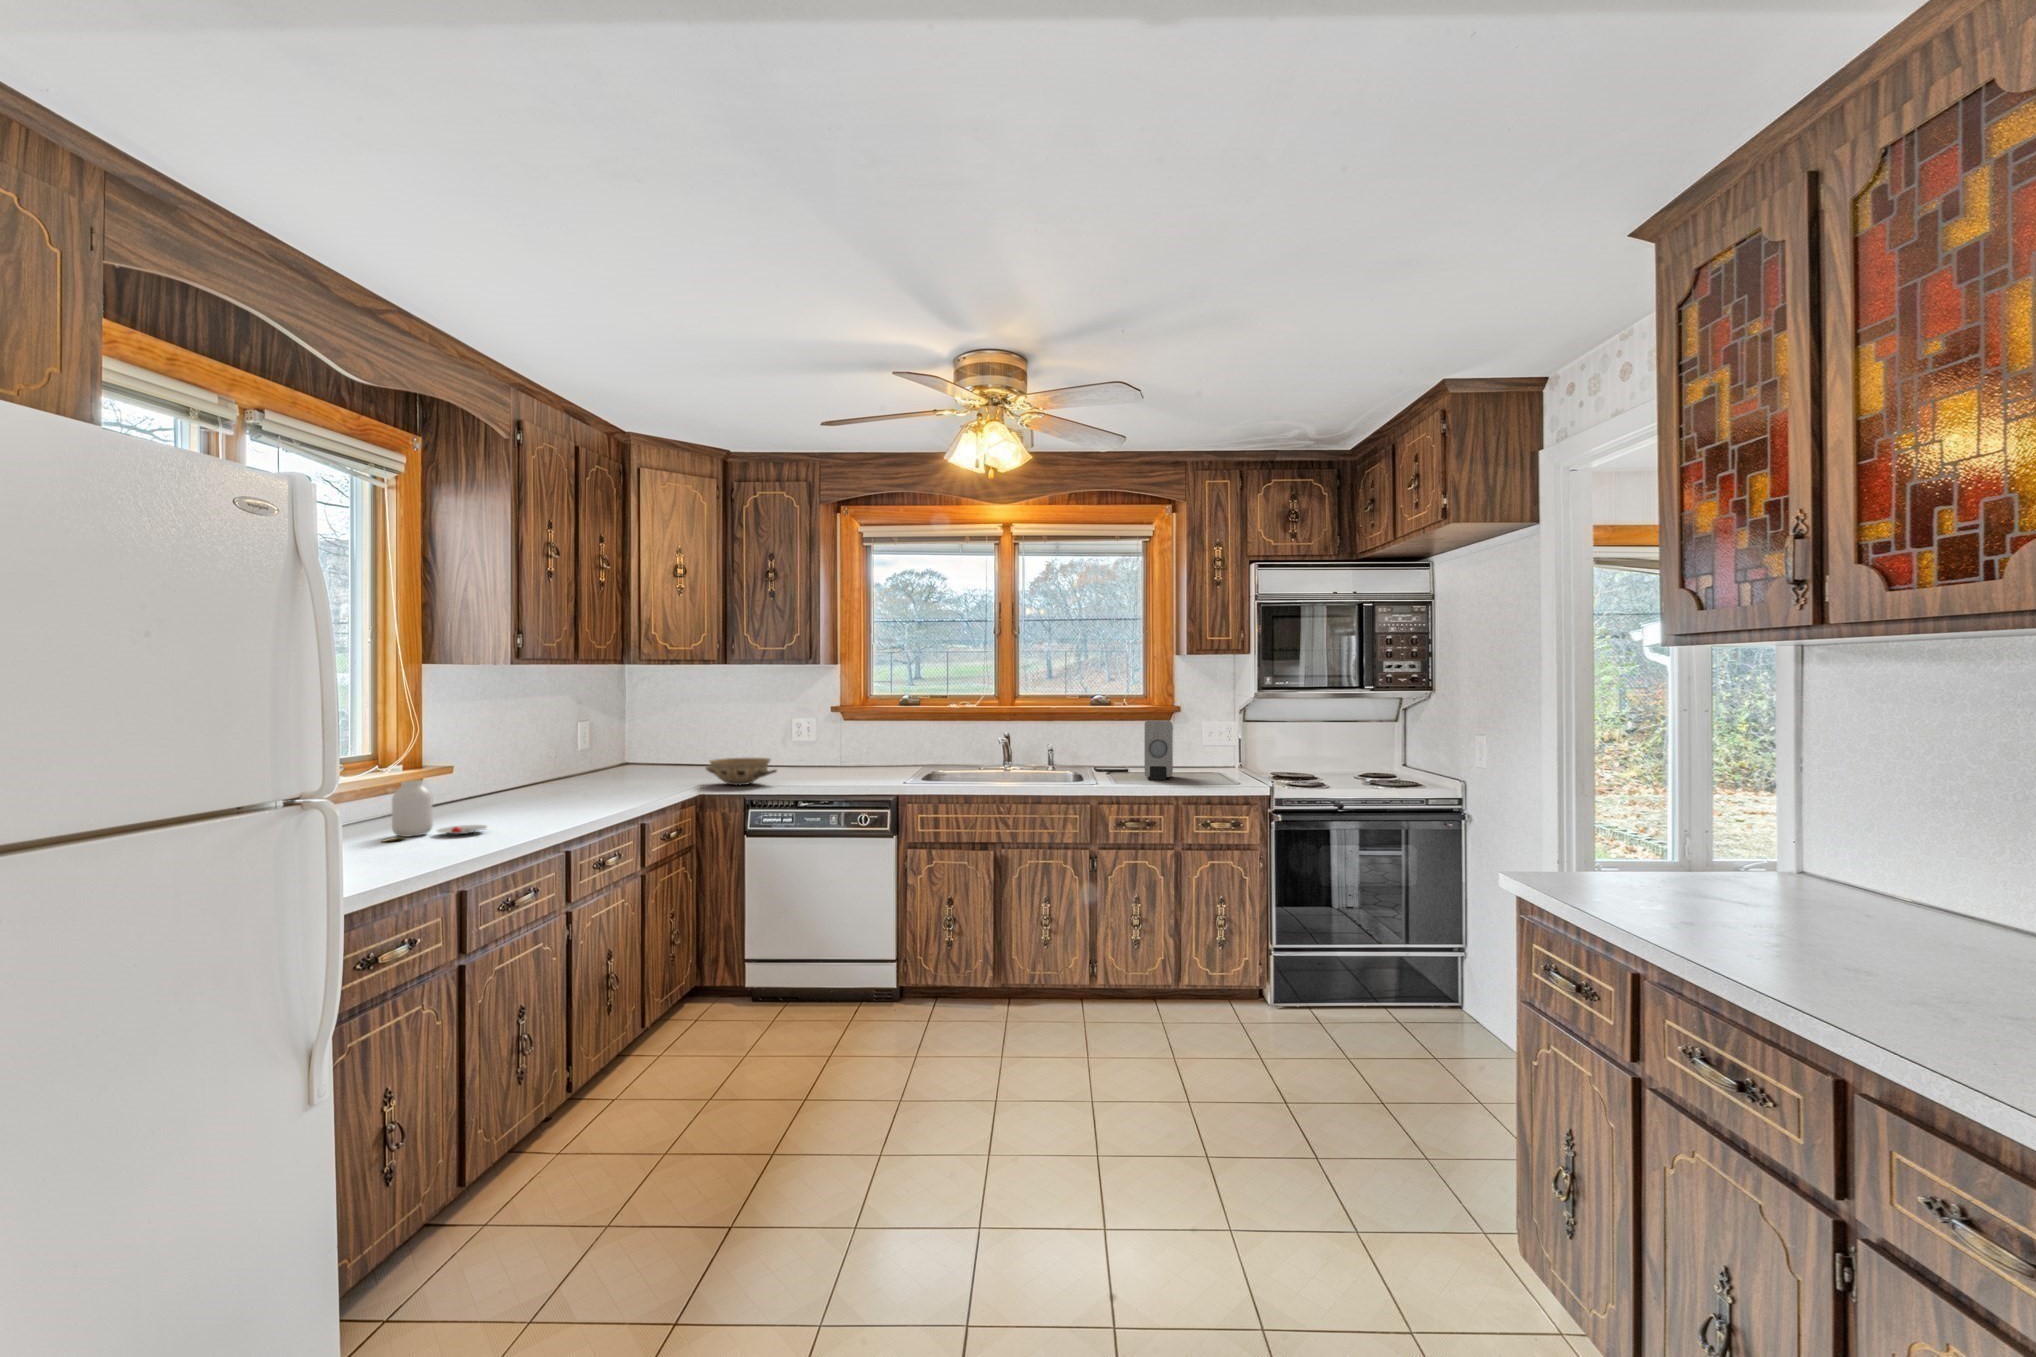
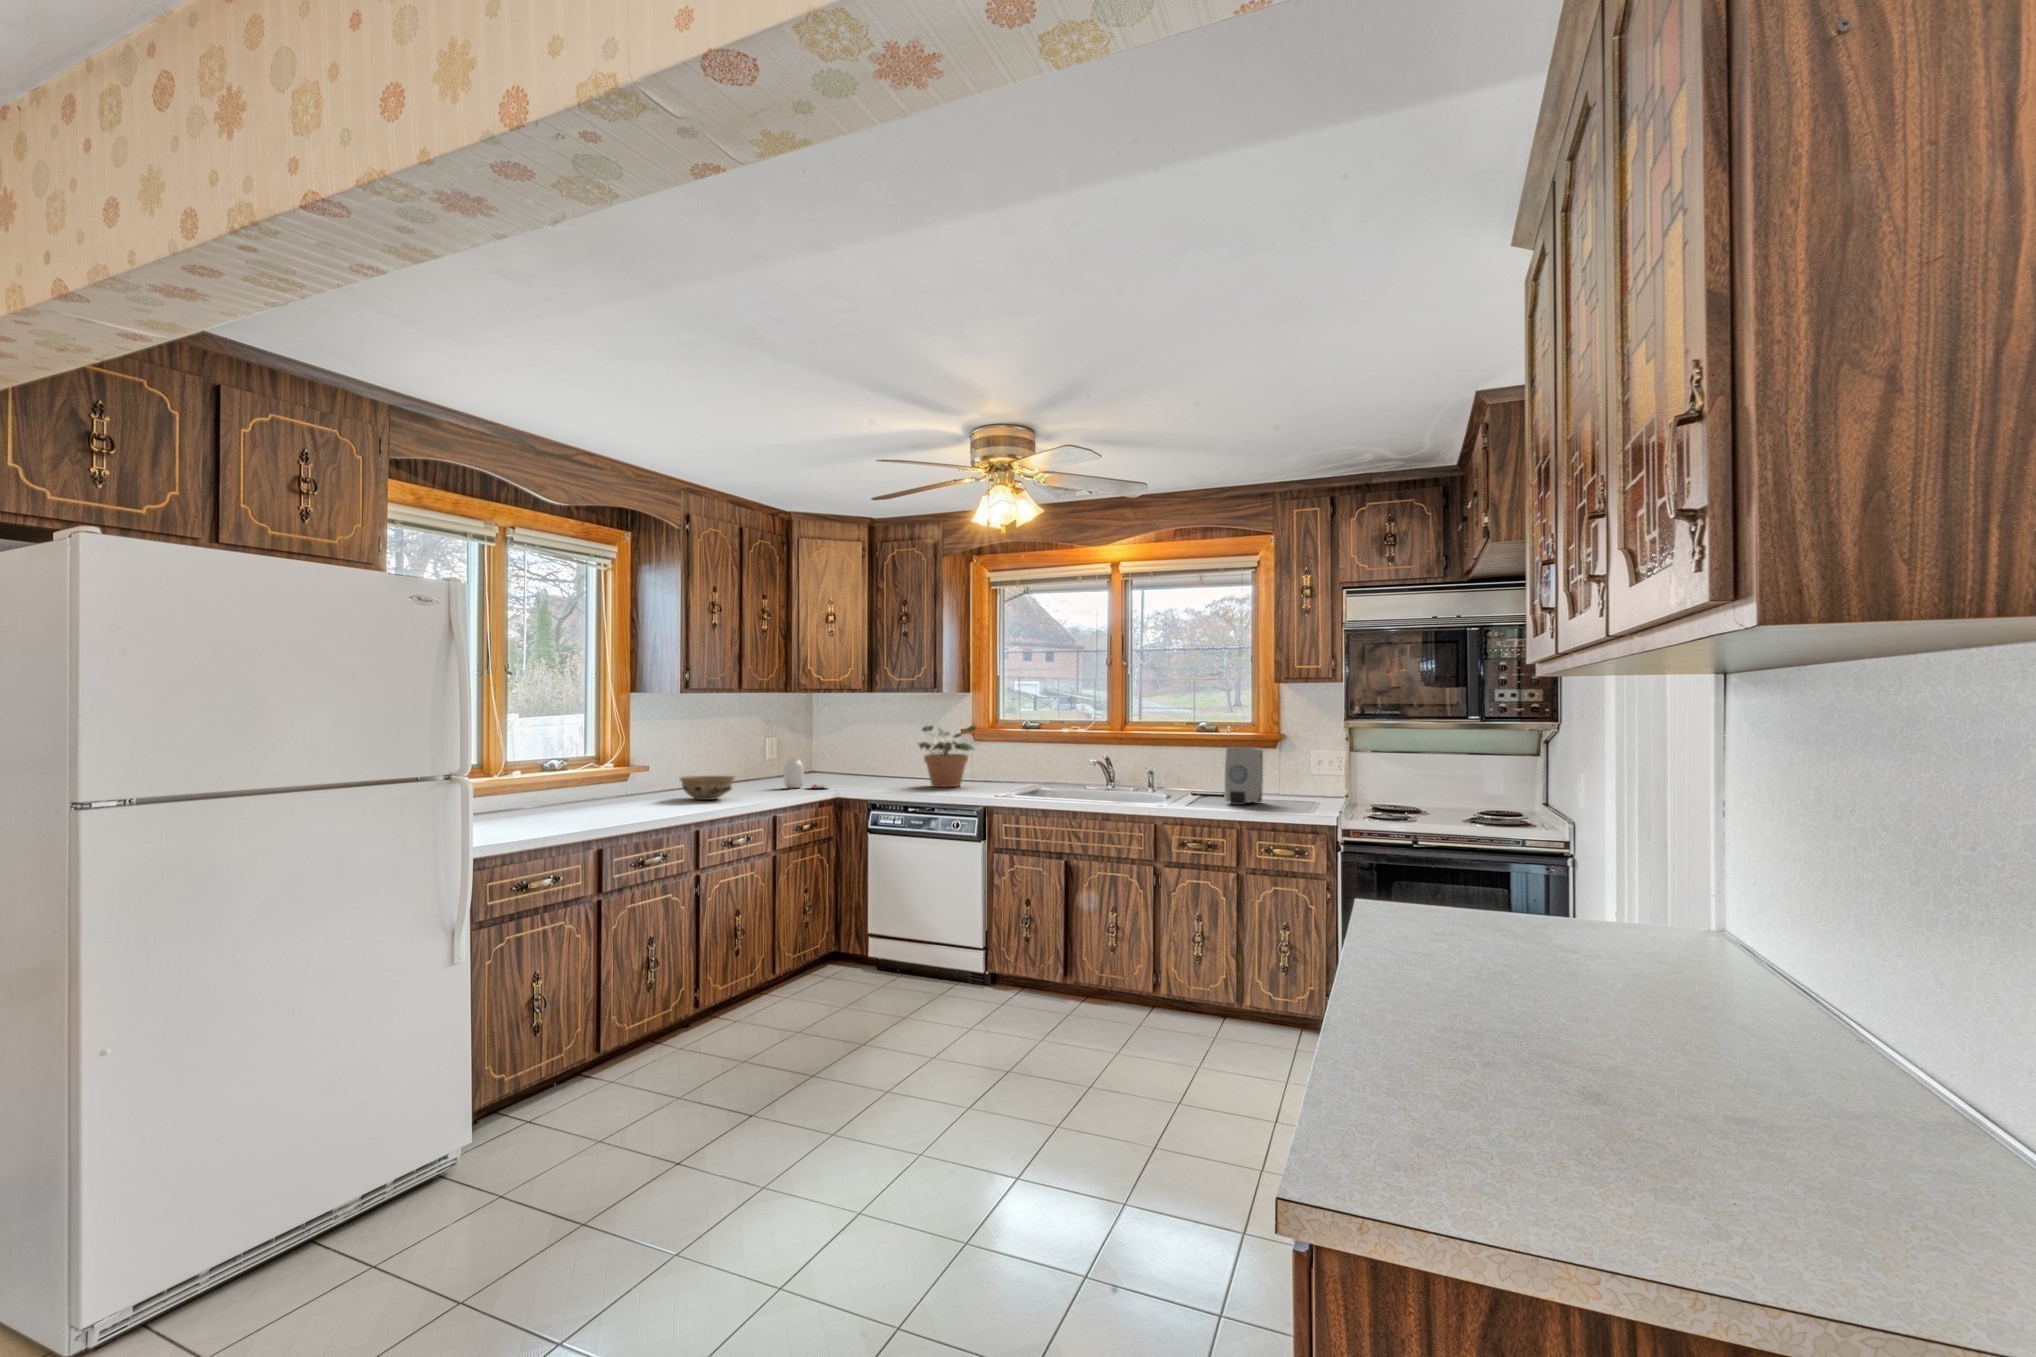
potted plant: none [776,702,856,774] -> present [918,726,976,787]
ceramic bowl: present [706,758,776,785] -> present [679,776,734,800]
jar: present [382,780,487,842] -> present [784,757,827,789]

